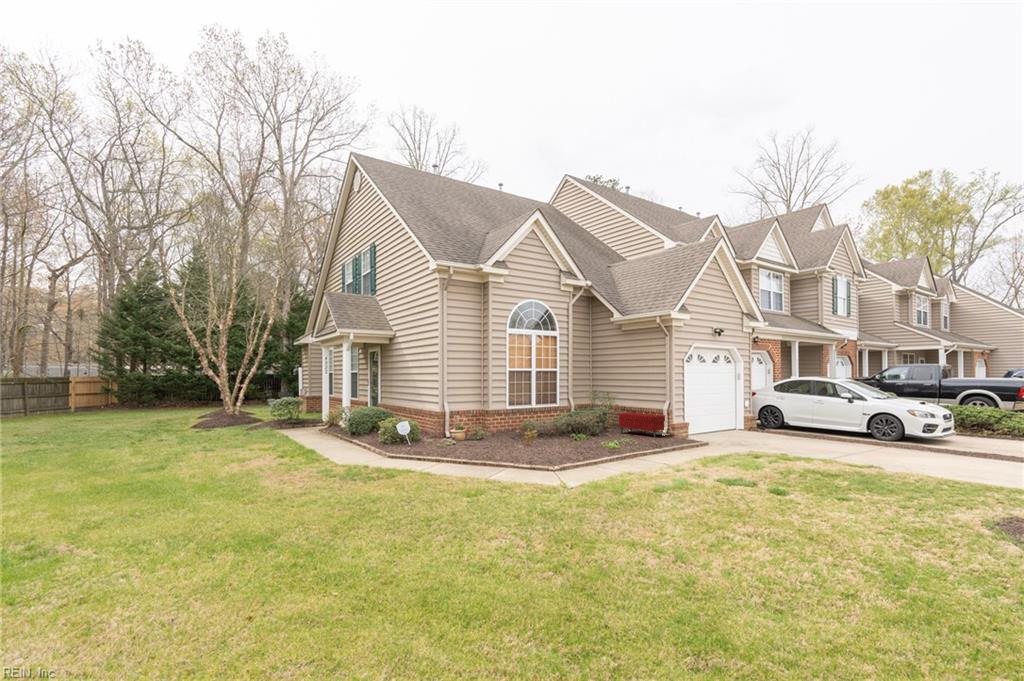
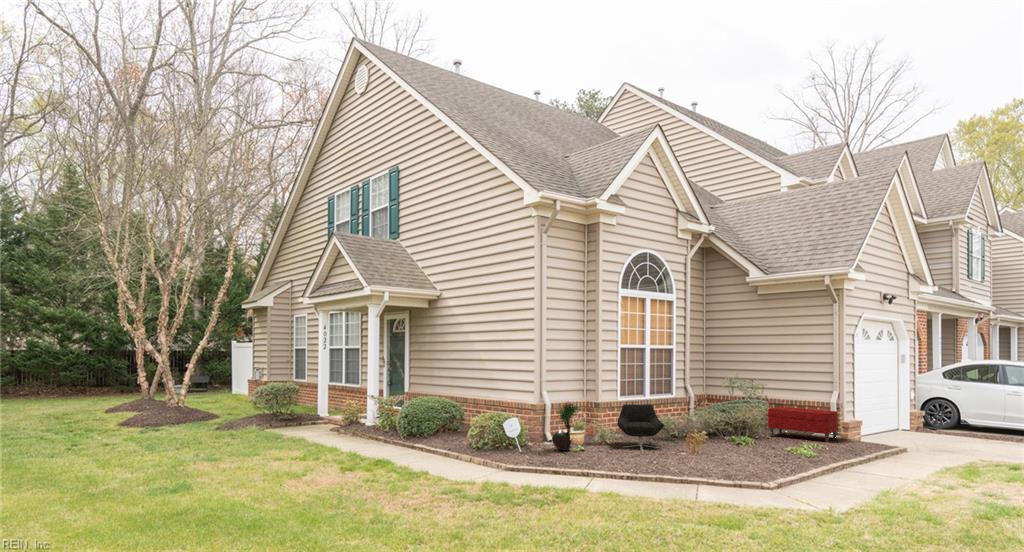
potted tree: none [450,406,470,442] -> present [552,403,578,450]
lounge chair: none [497,410,531,443] -> present [617,404,664,451]

